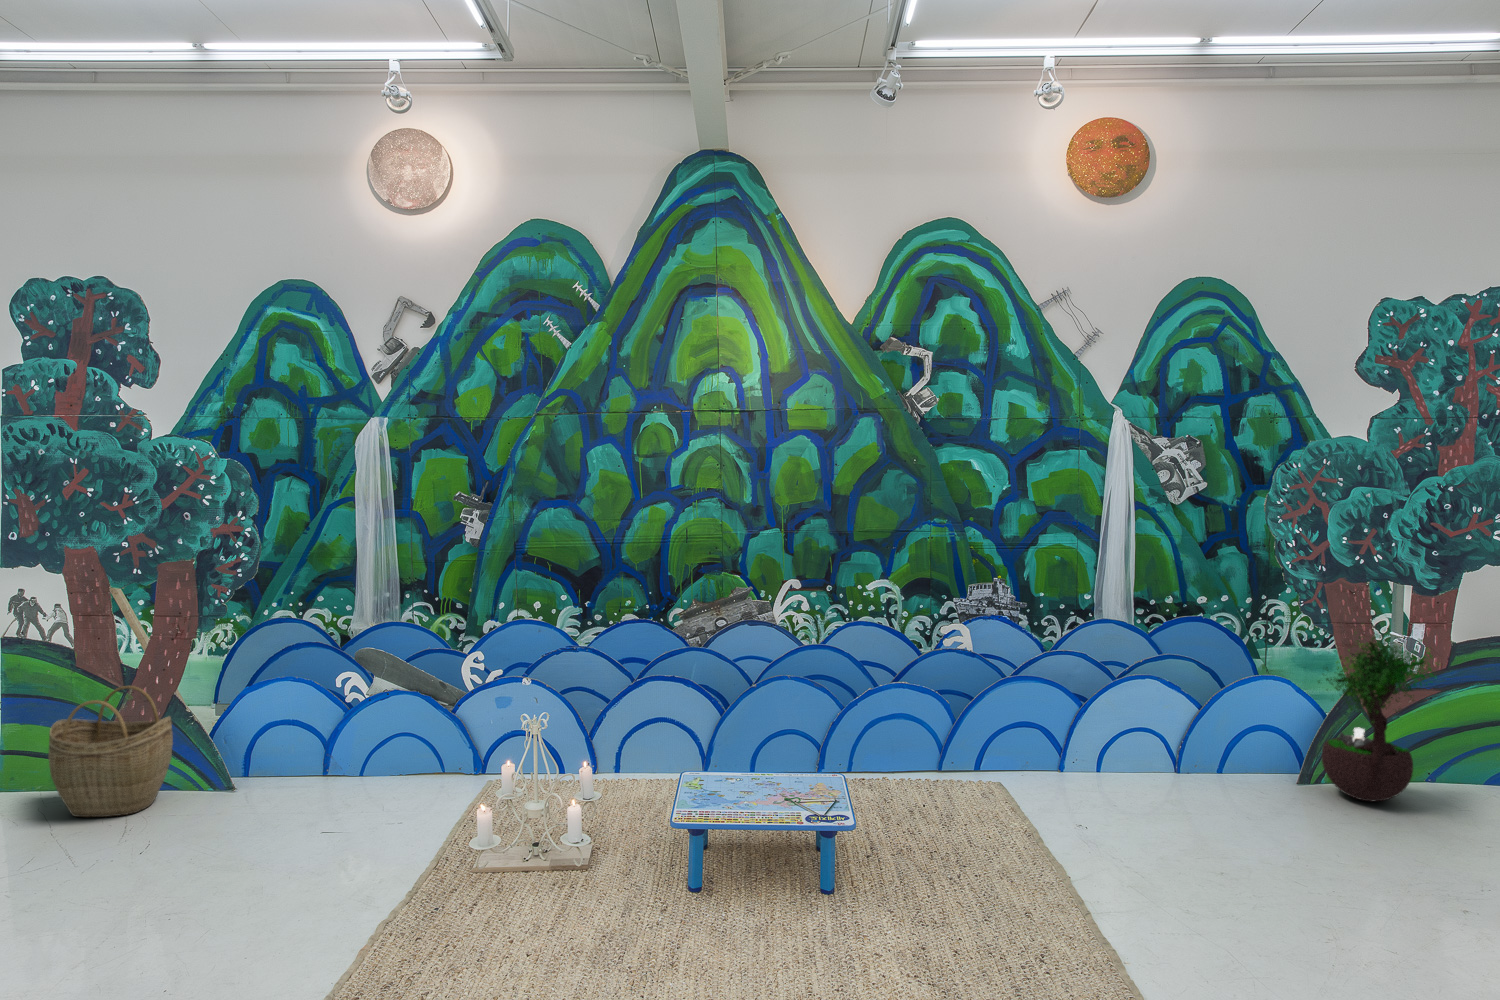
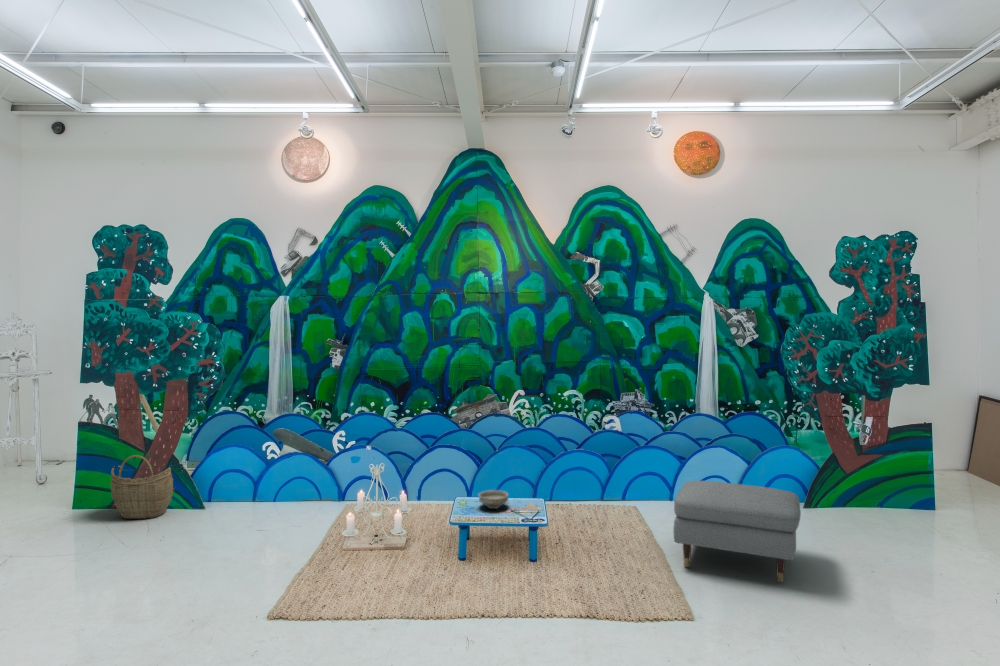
potted tree: present [1318,625,1440,801] -> none [808,416,873,515]
ottoman: none [1099,744,1349,942] -> present [673,481,801,582]
bowl: none [729,764,784,800] -> present [479,490,508,509]

